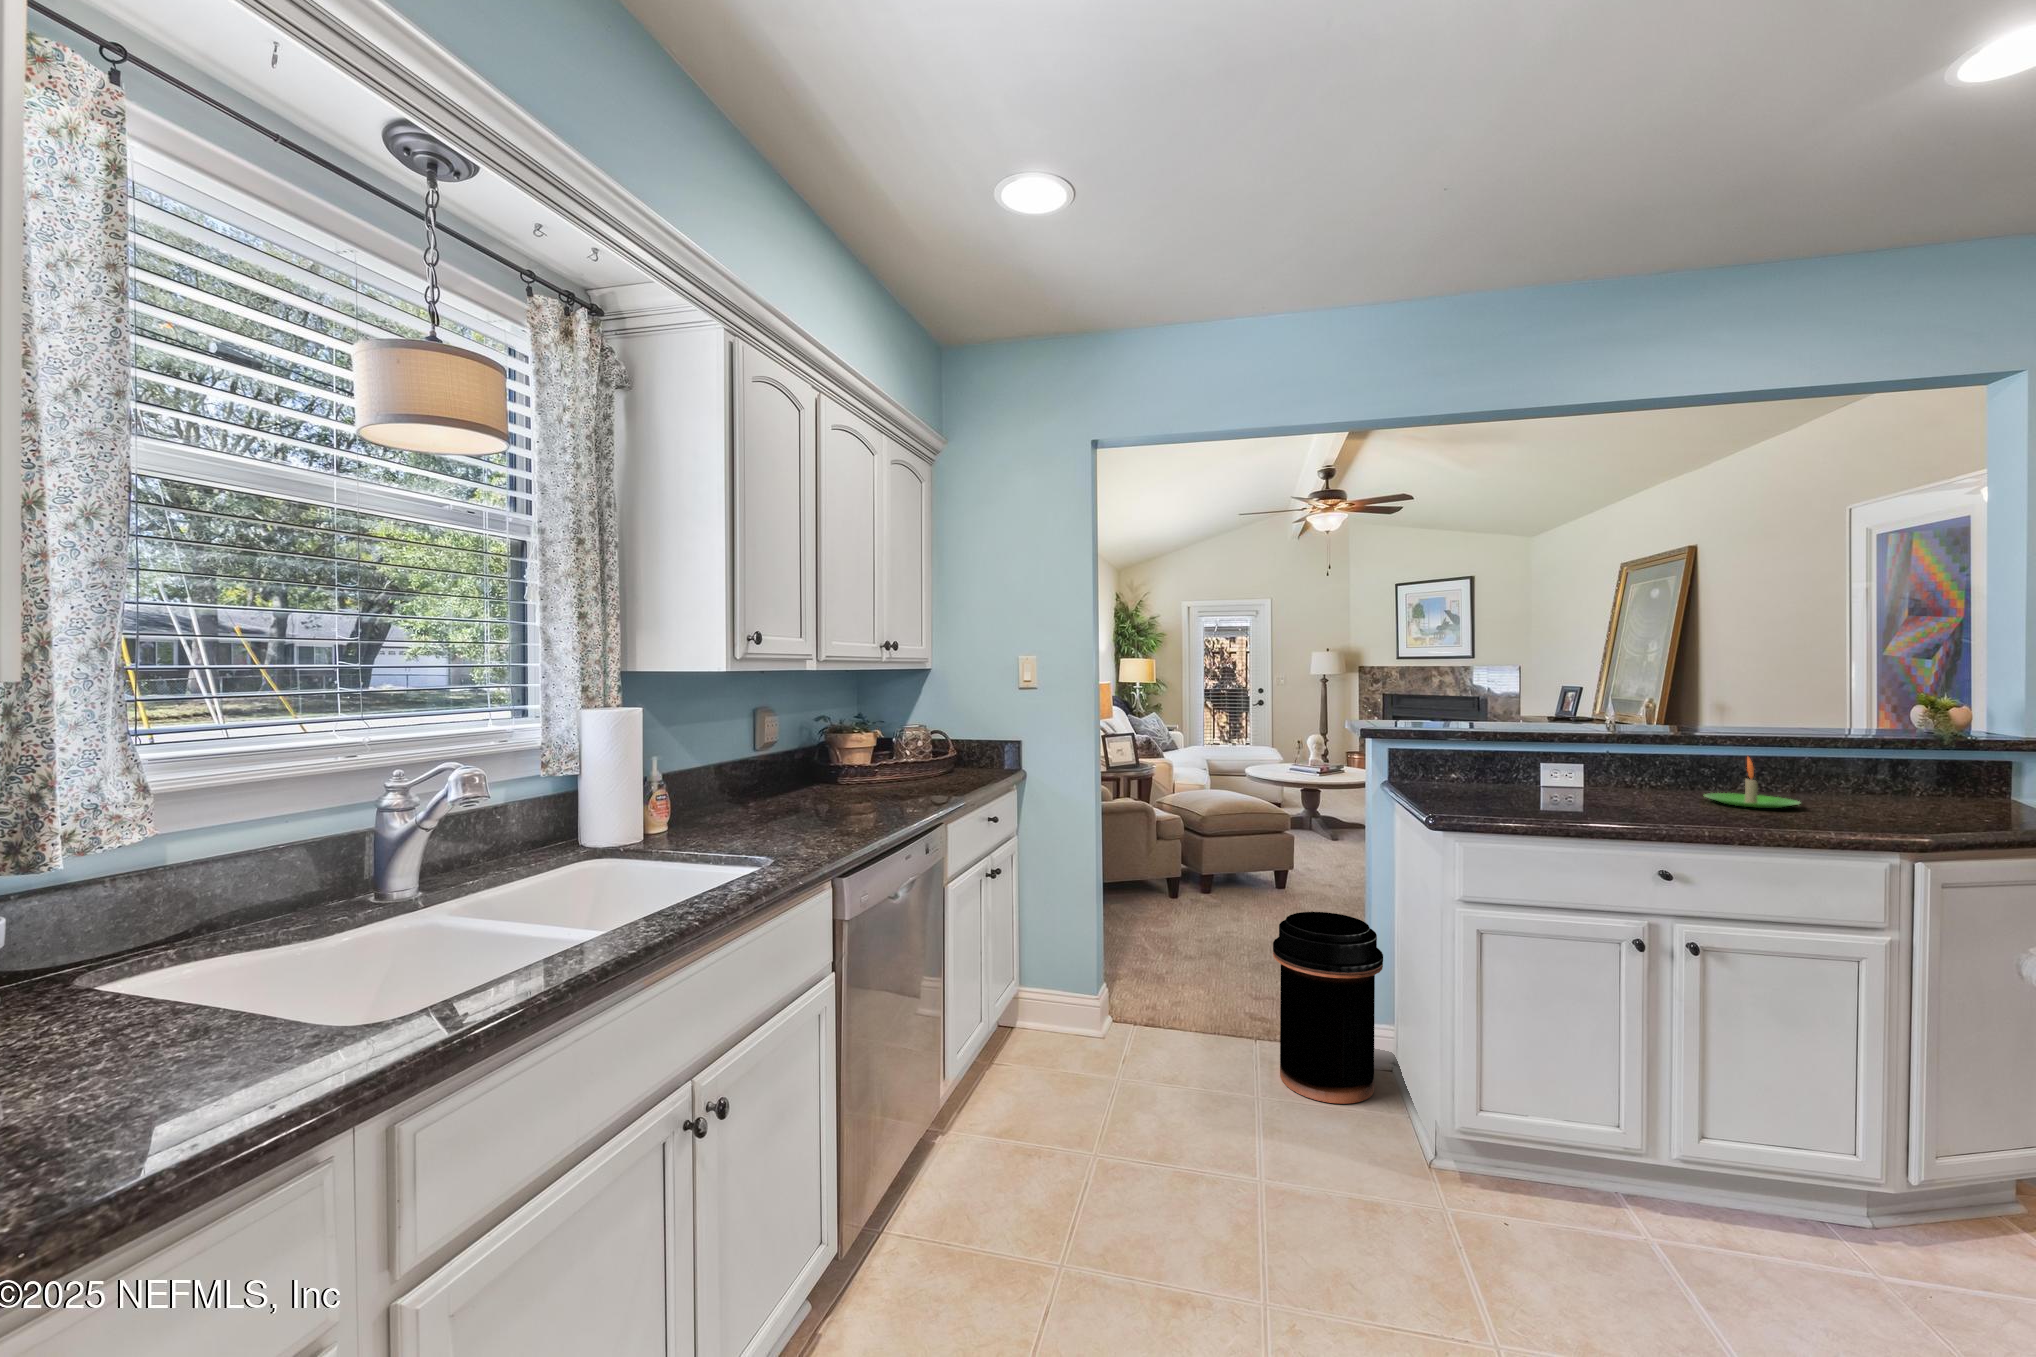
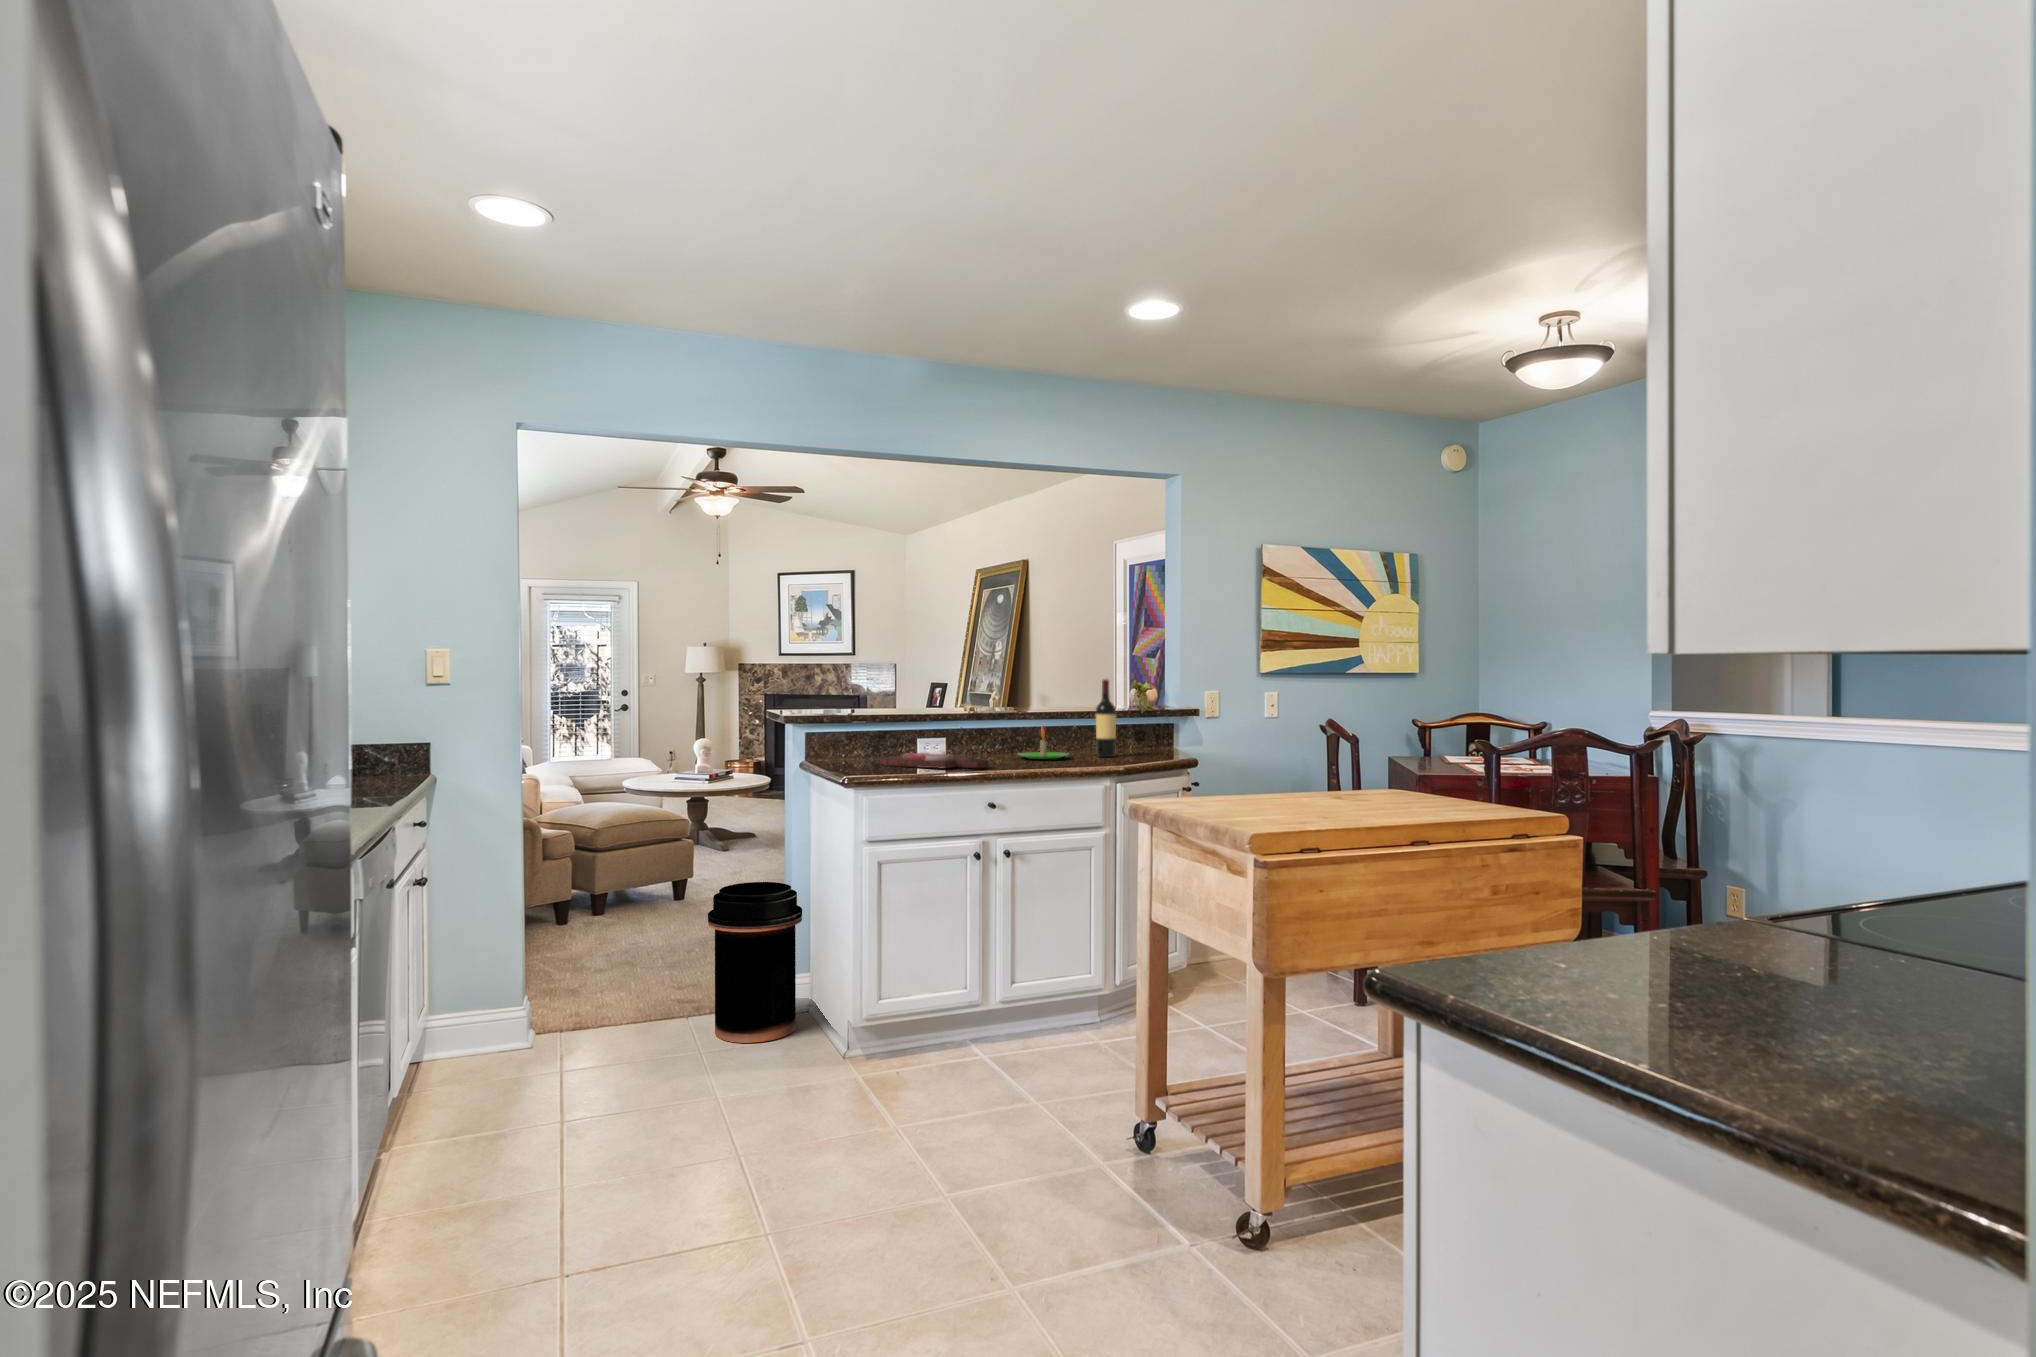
wine bottle: none [1852,695,1895,812] -> present [1096,679,1116,757]
cutting board: none [1485,784,1659,816] -> present [879,752,989,769]

